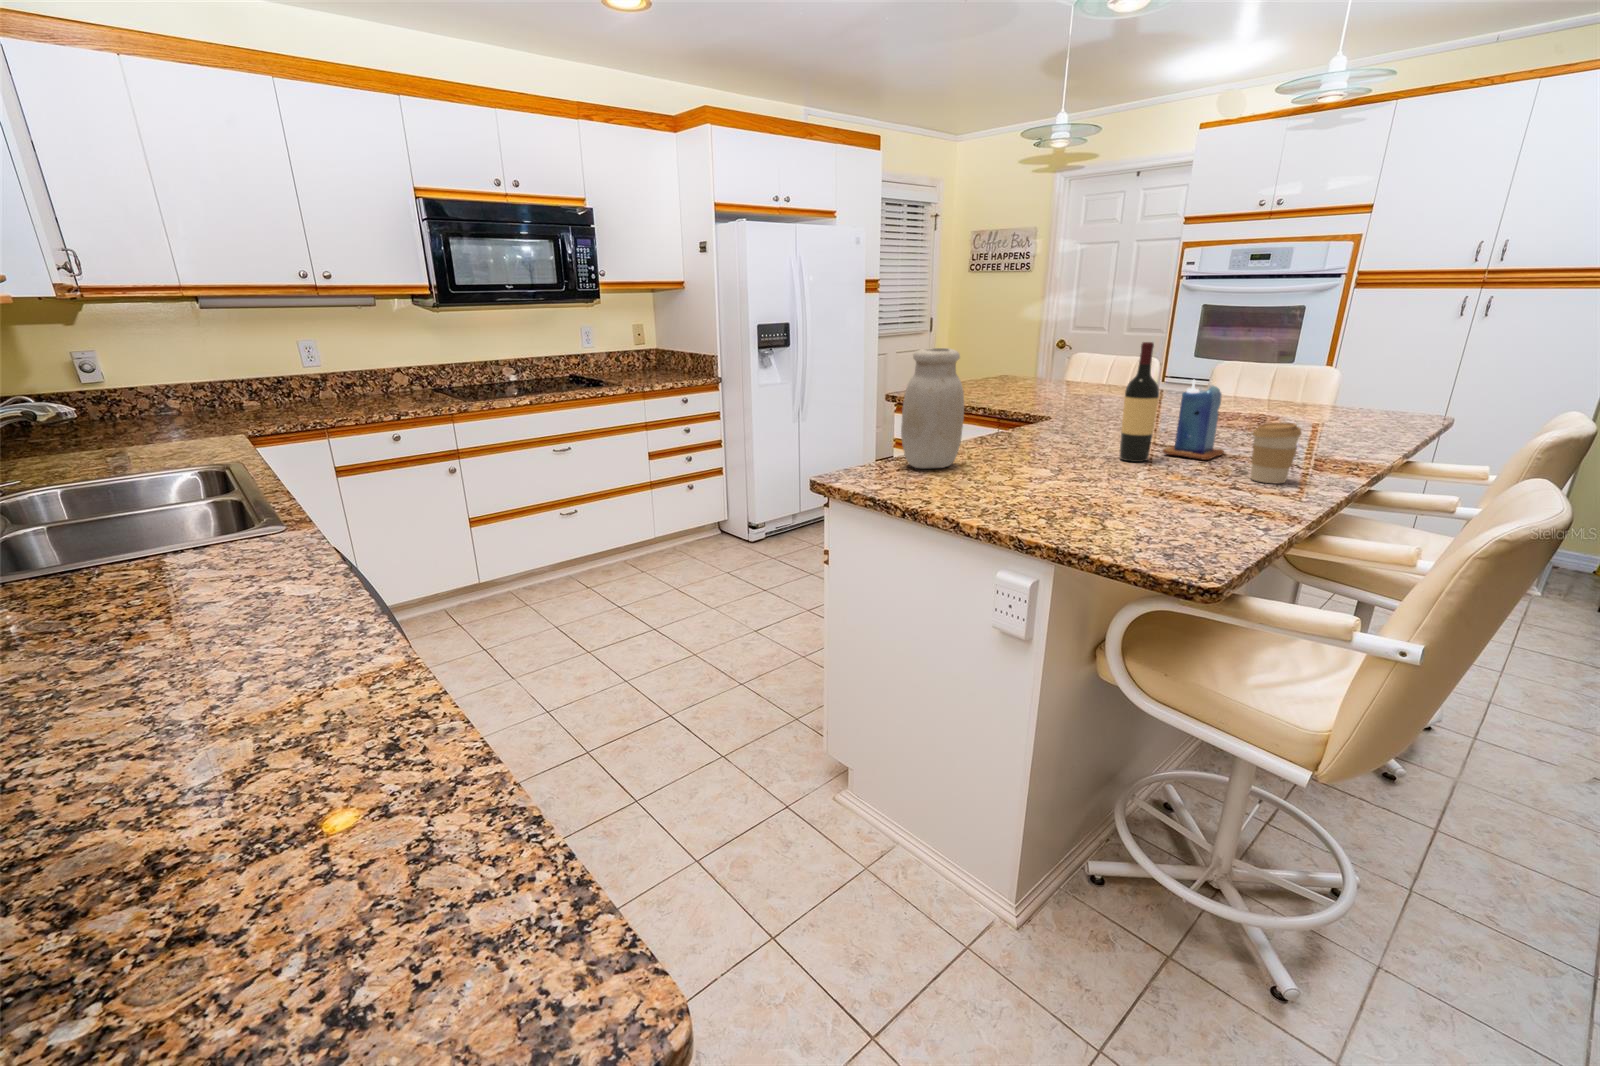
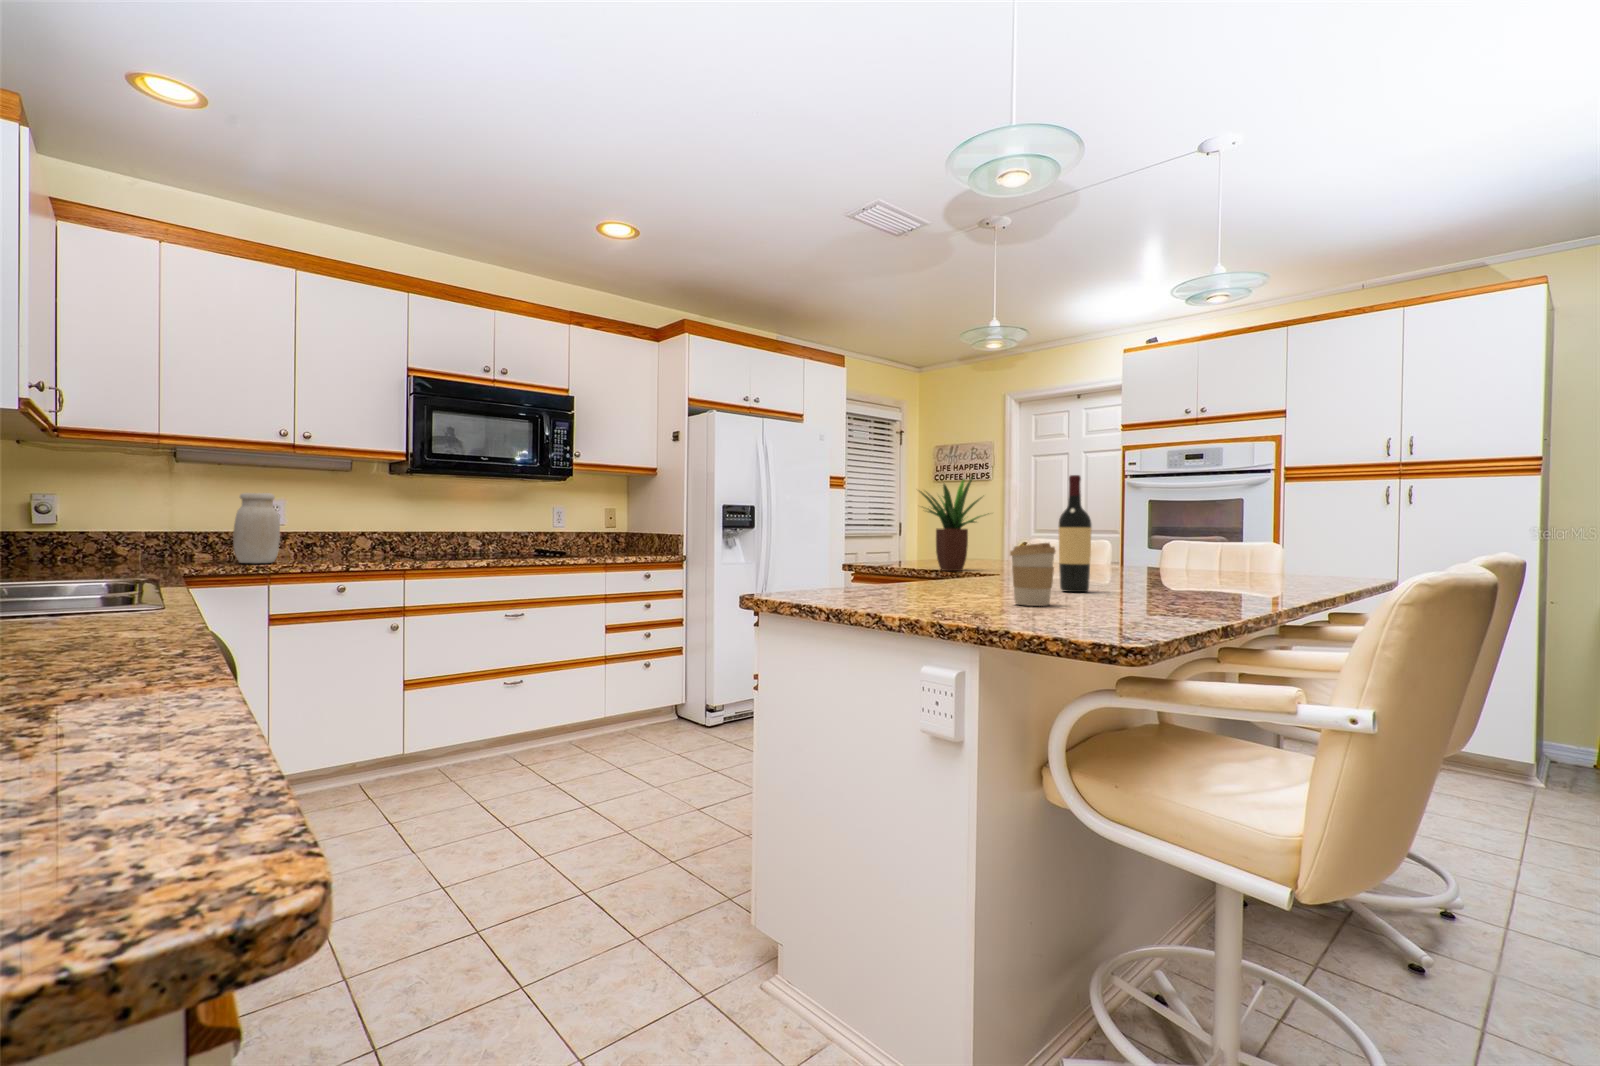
potted plant: none [965,301,1045,404] -> present [920,477,989,571]
jar: present [901,348,964,468] -> present [233,493,280,563]
candle: present [1163,380,1224,460] -> none [1104,514,1166,591]
coffee cup: present [1251,422,1301,483] -> present [1010,543,1055,606]

